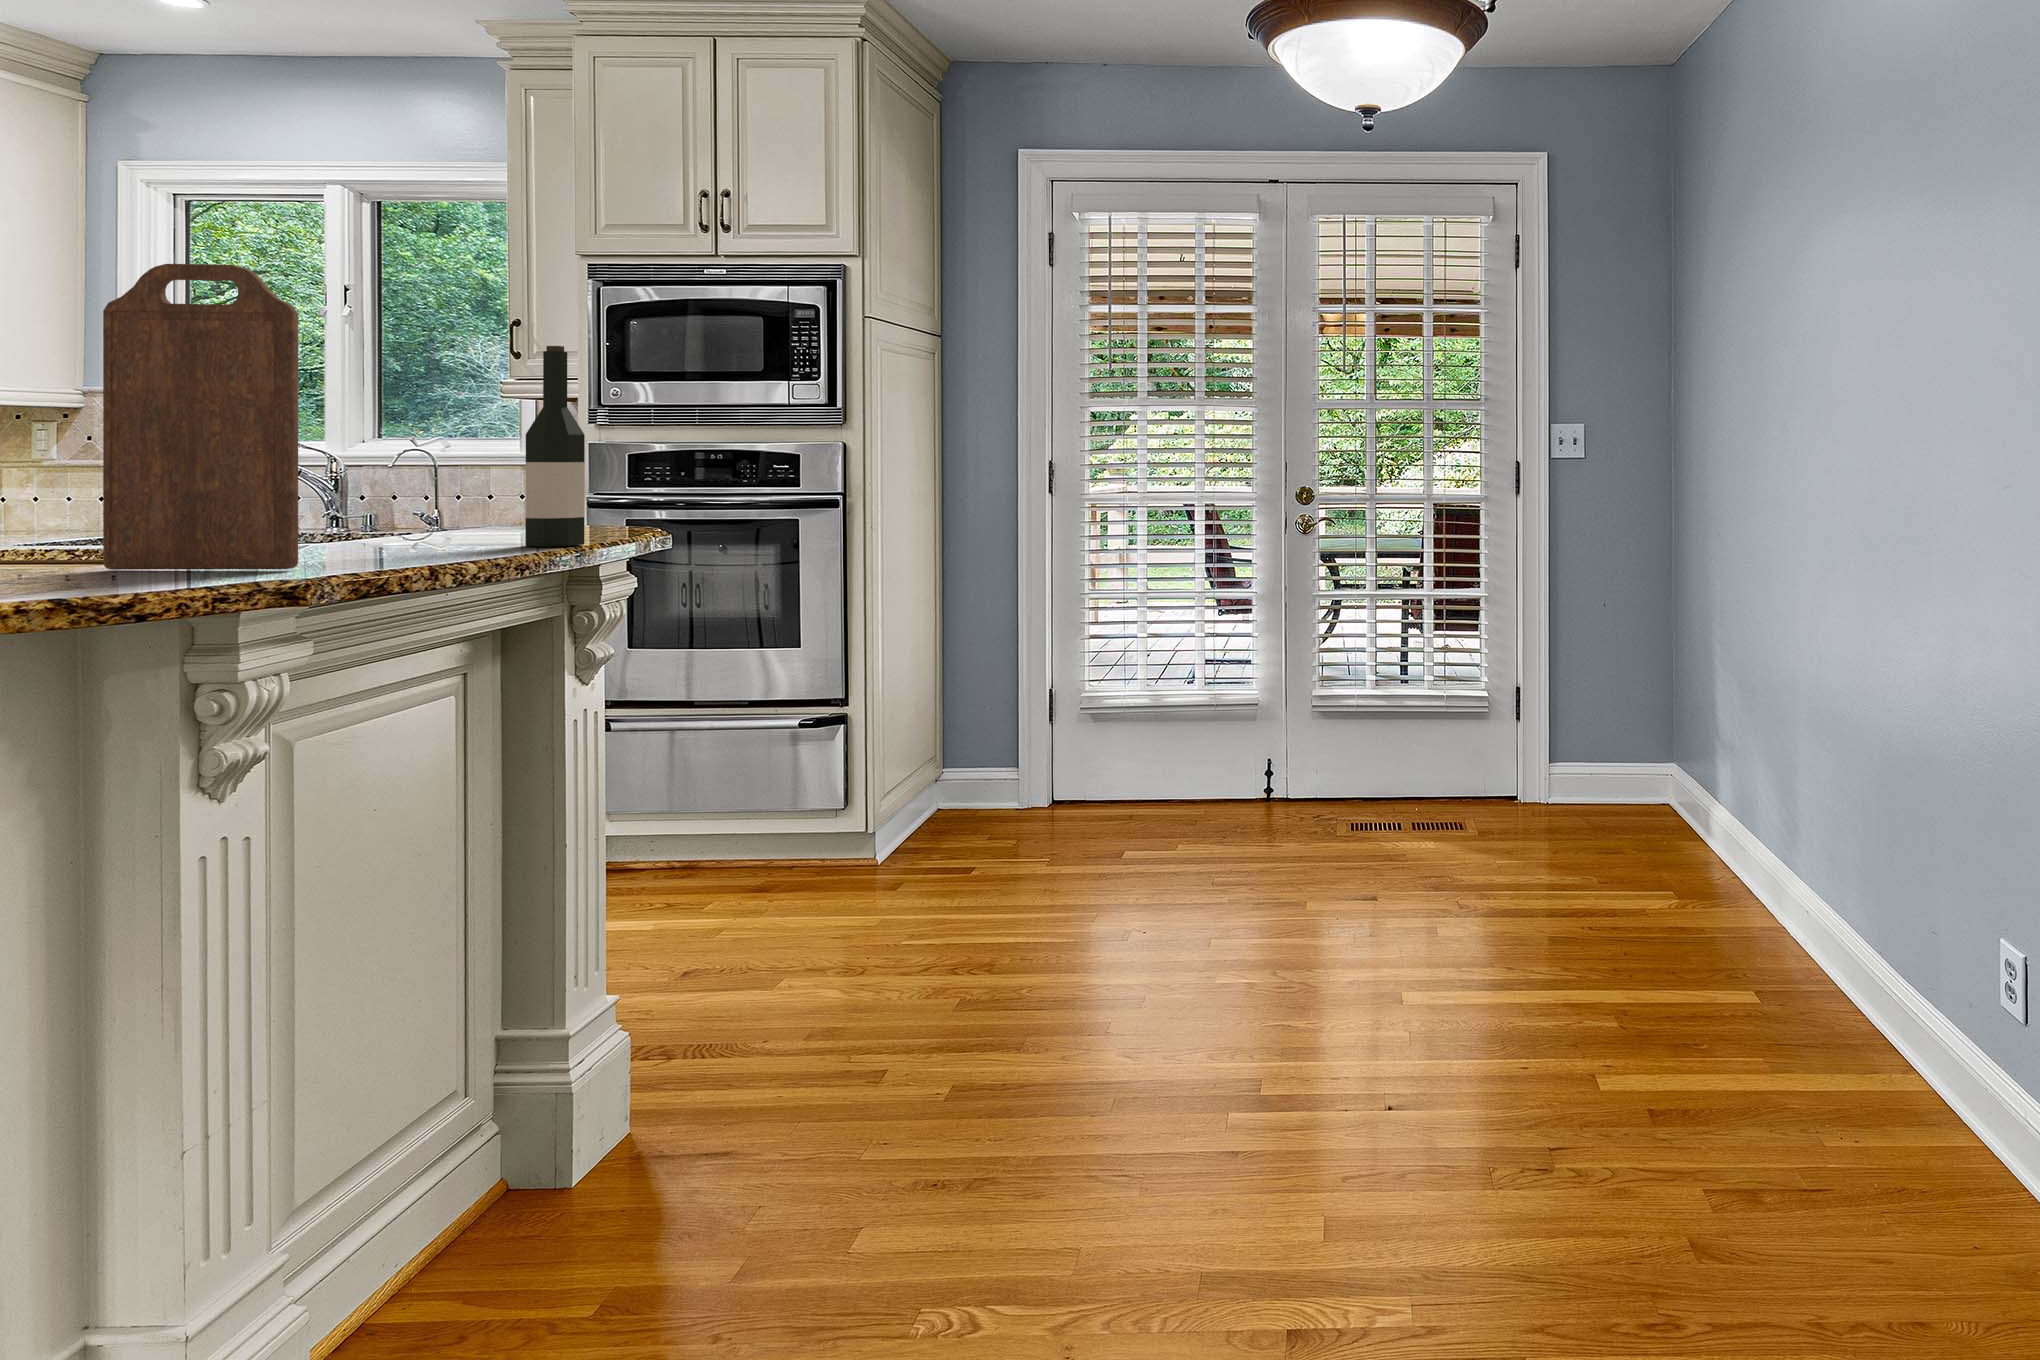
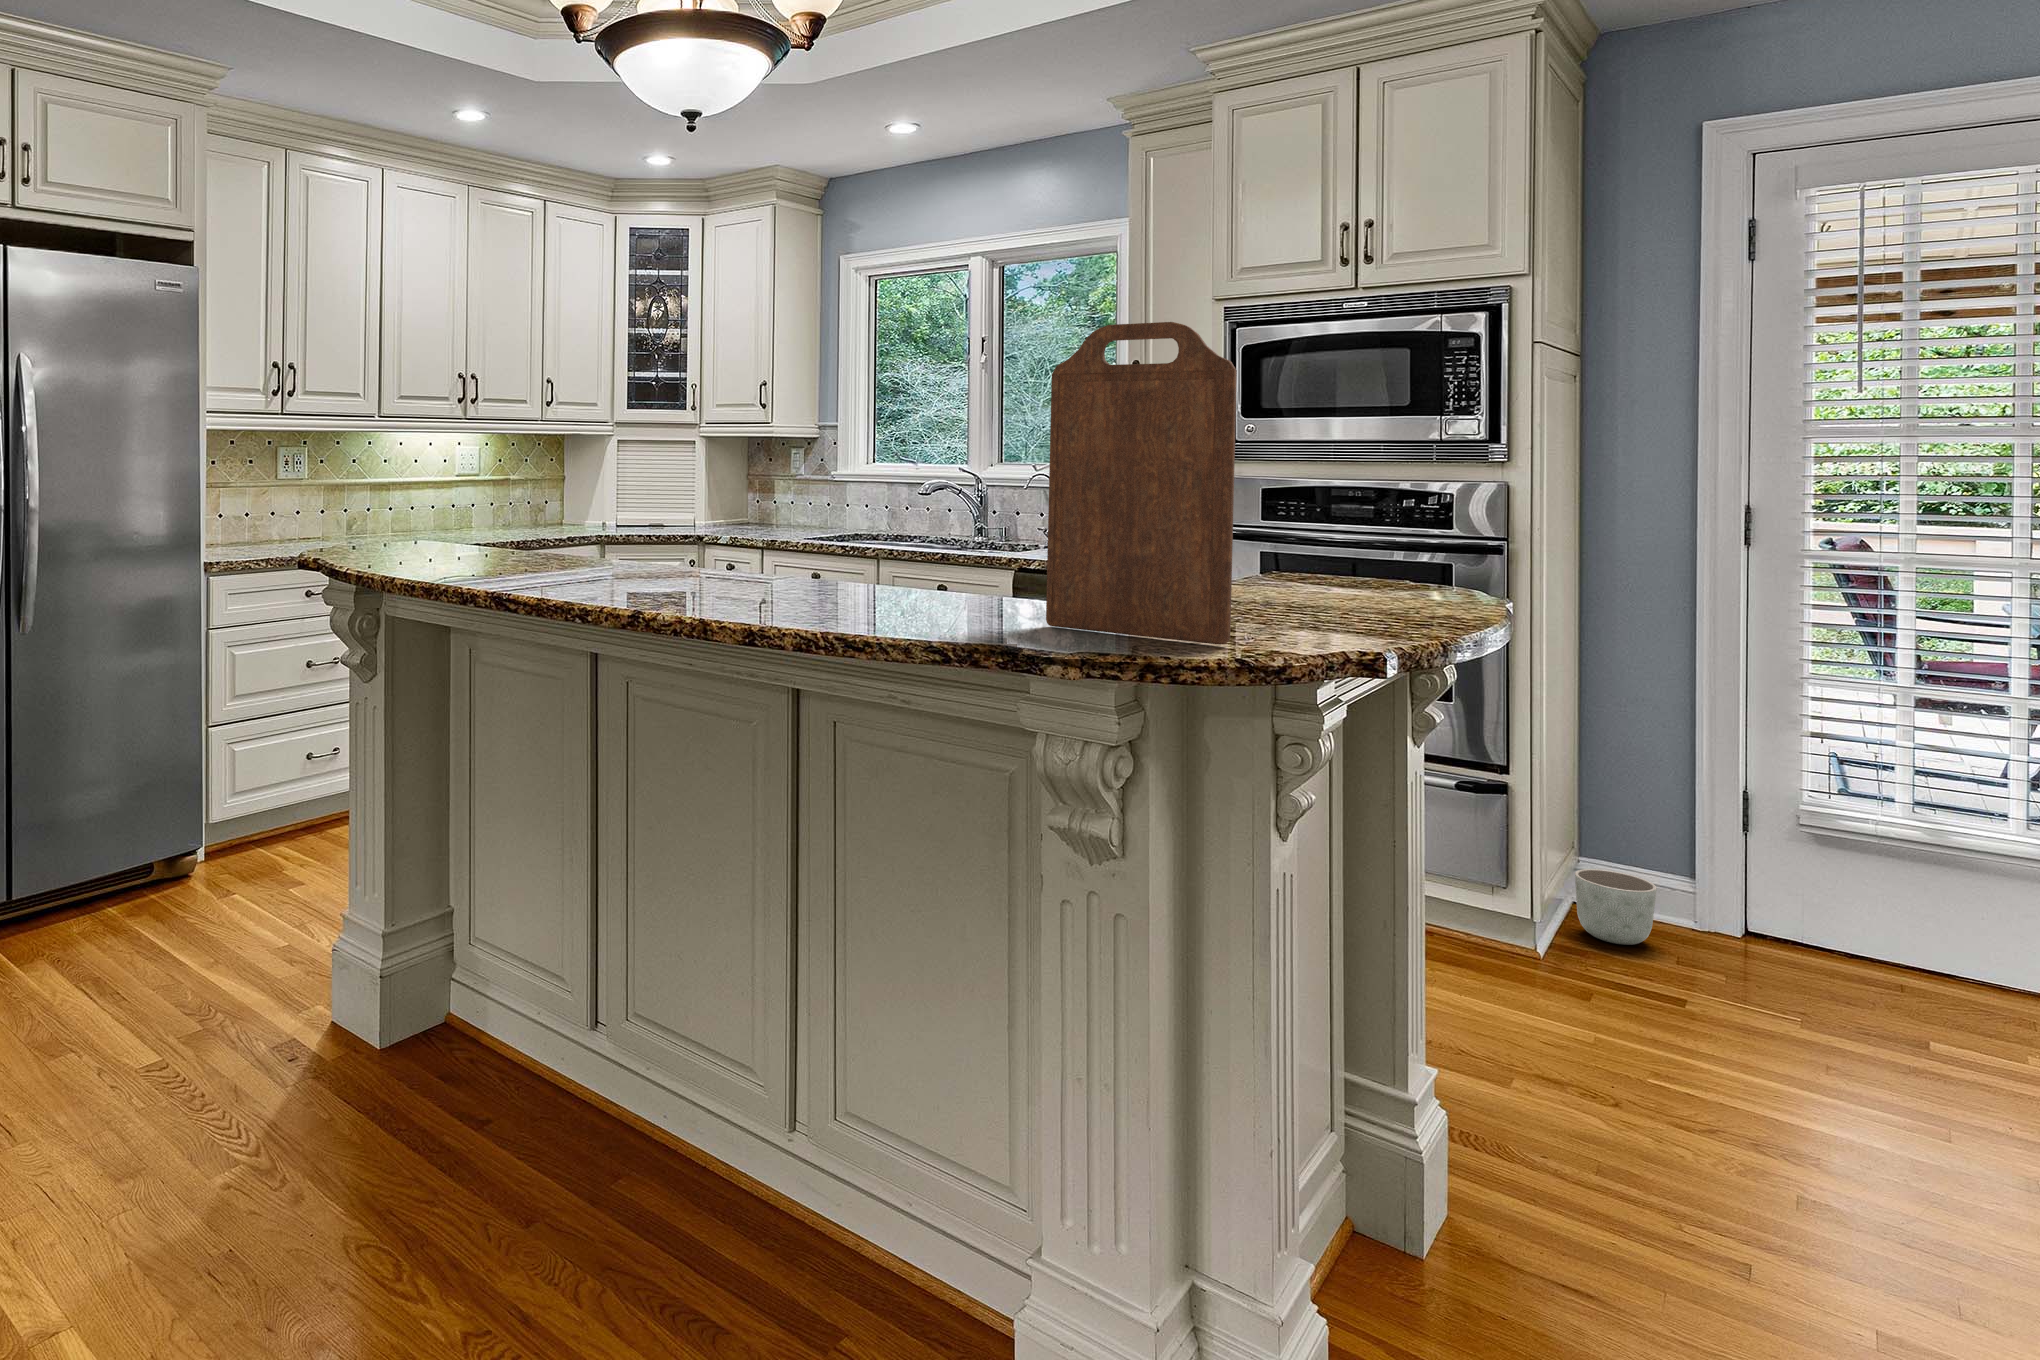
wine bottle: present [525,346,585,546] -> none [1349,393,1422,618]
planter: none [922,778,980,838] -> present [1575,869,1657,945]

